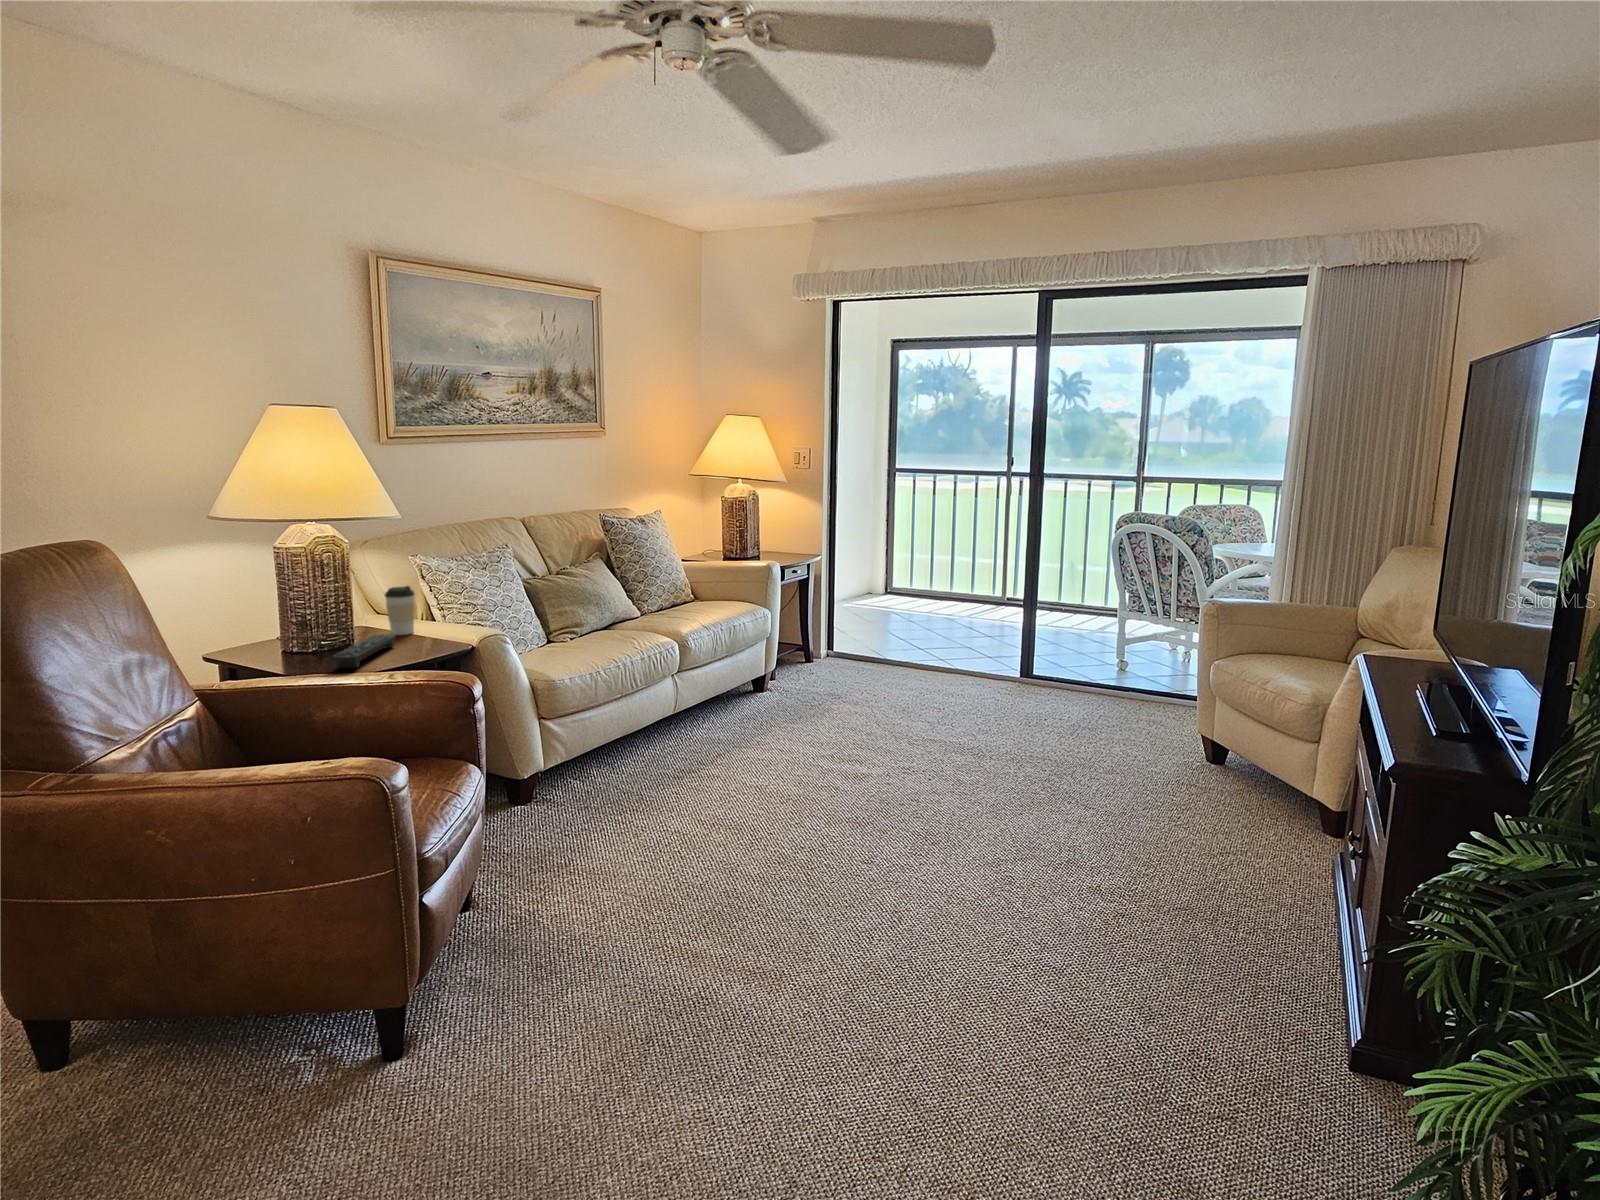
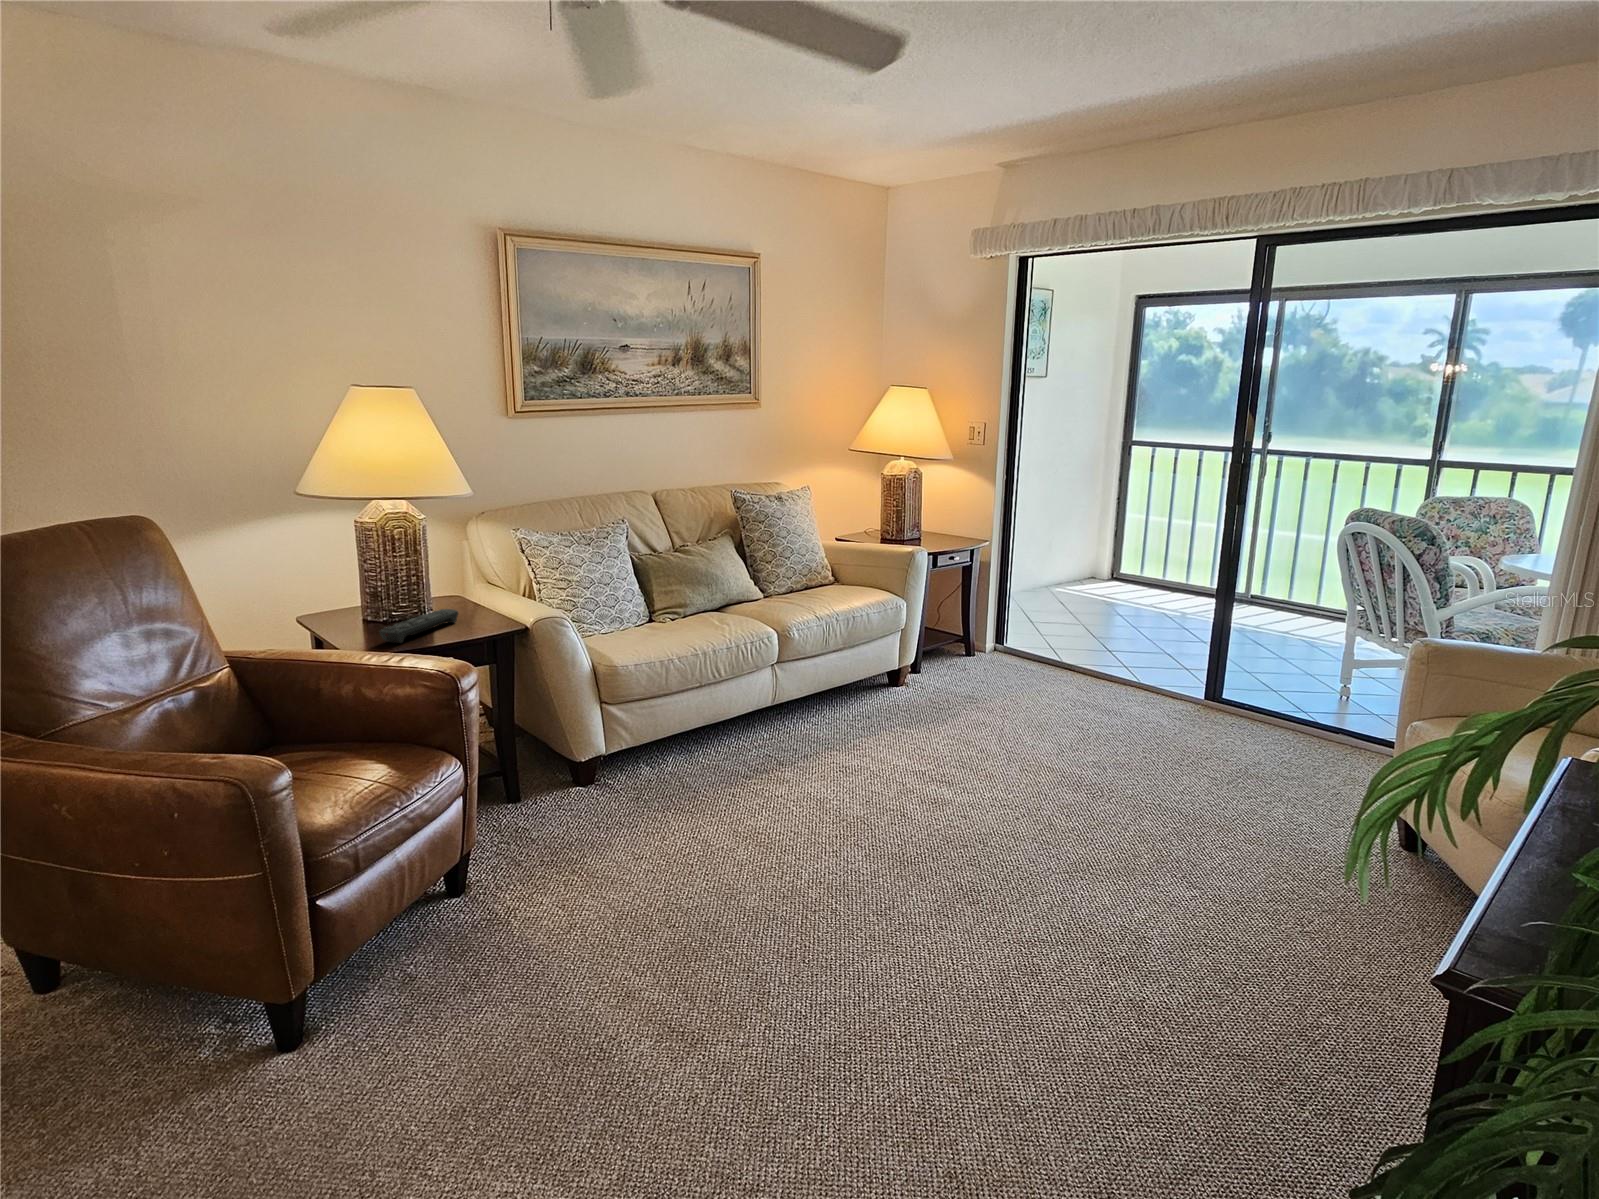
coffee cup: present [385,586,415,635] -> none [464,561,492,610]

